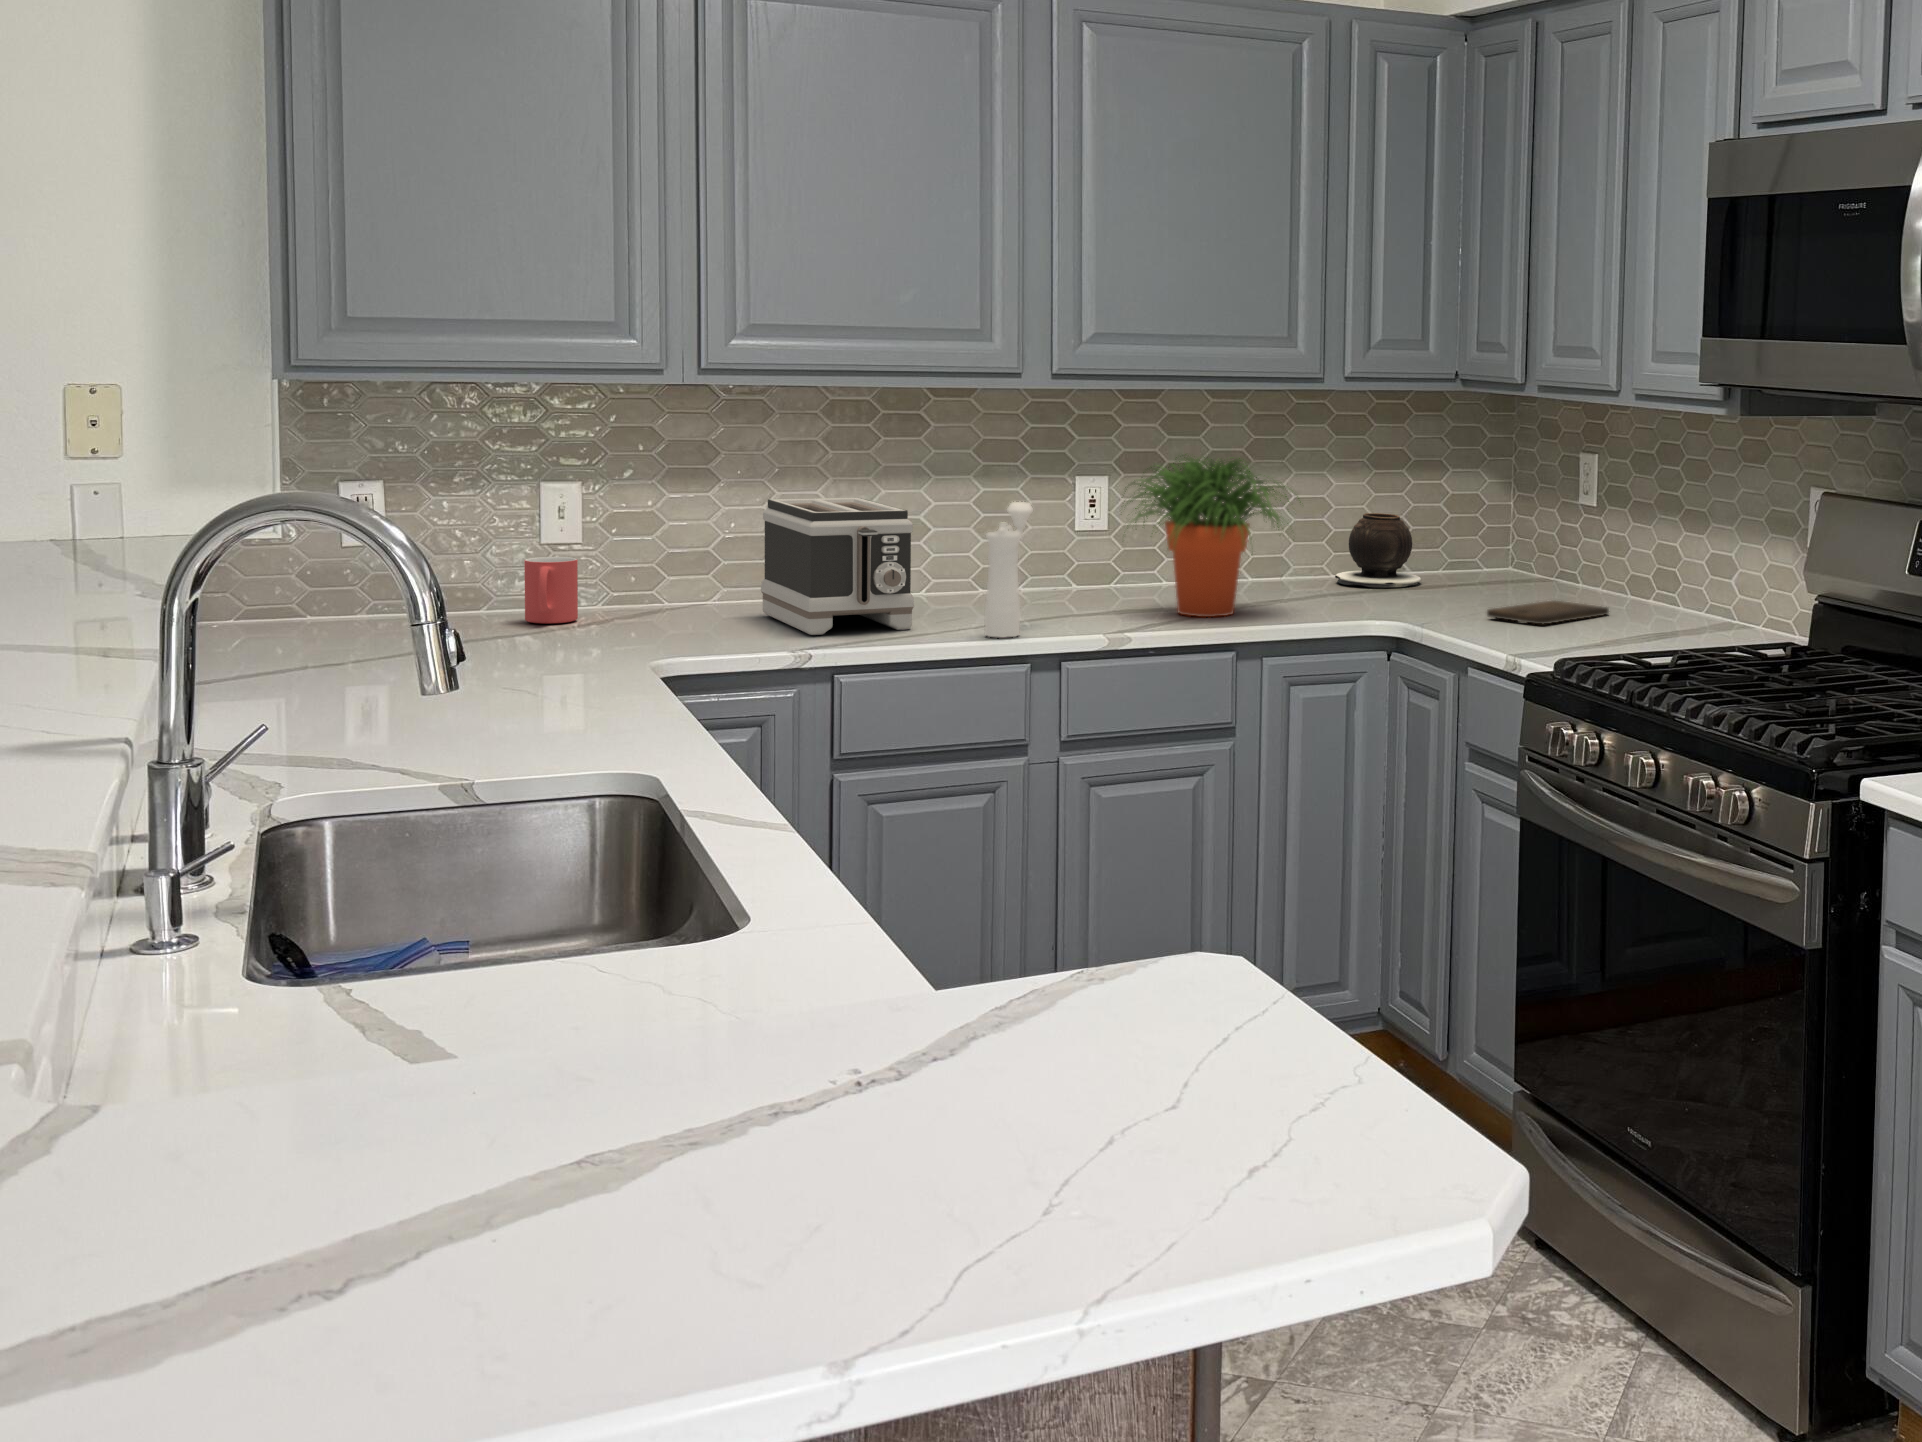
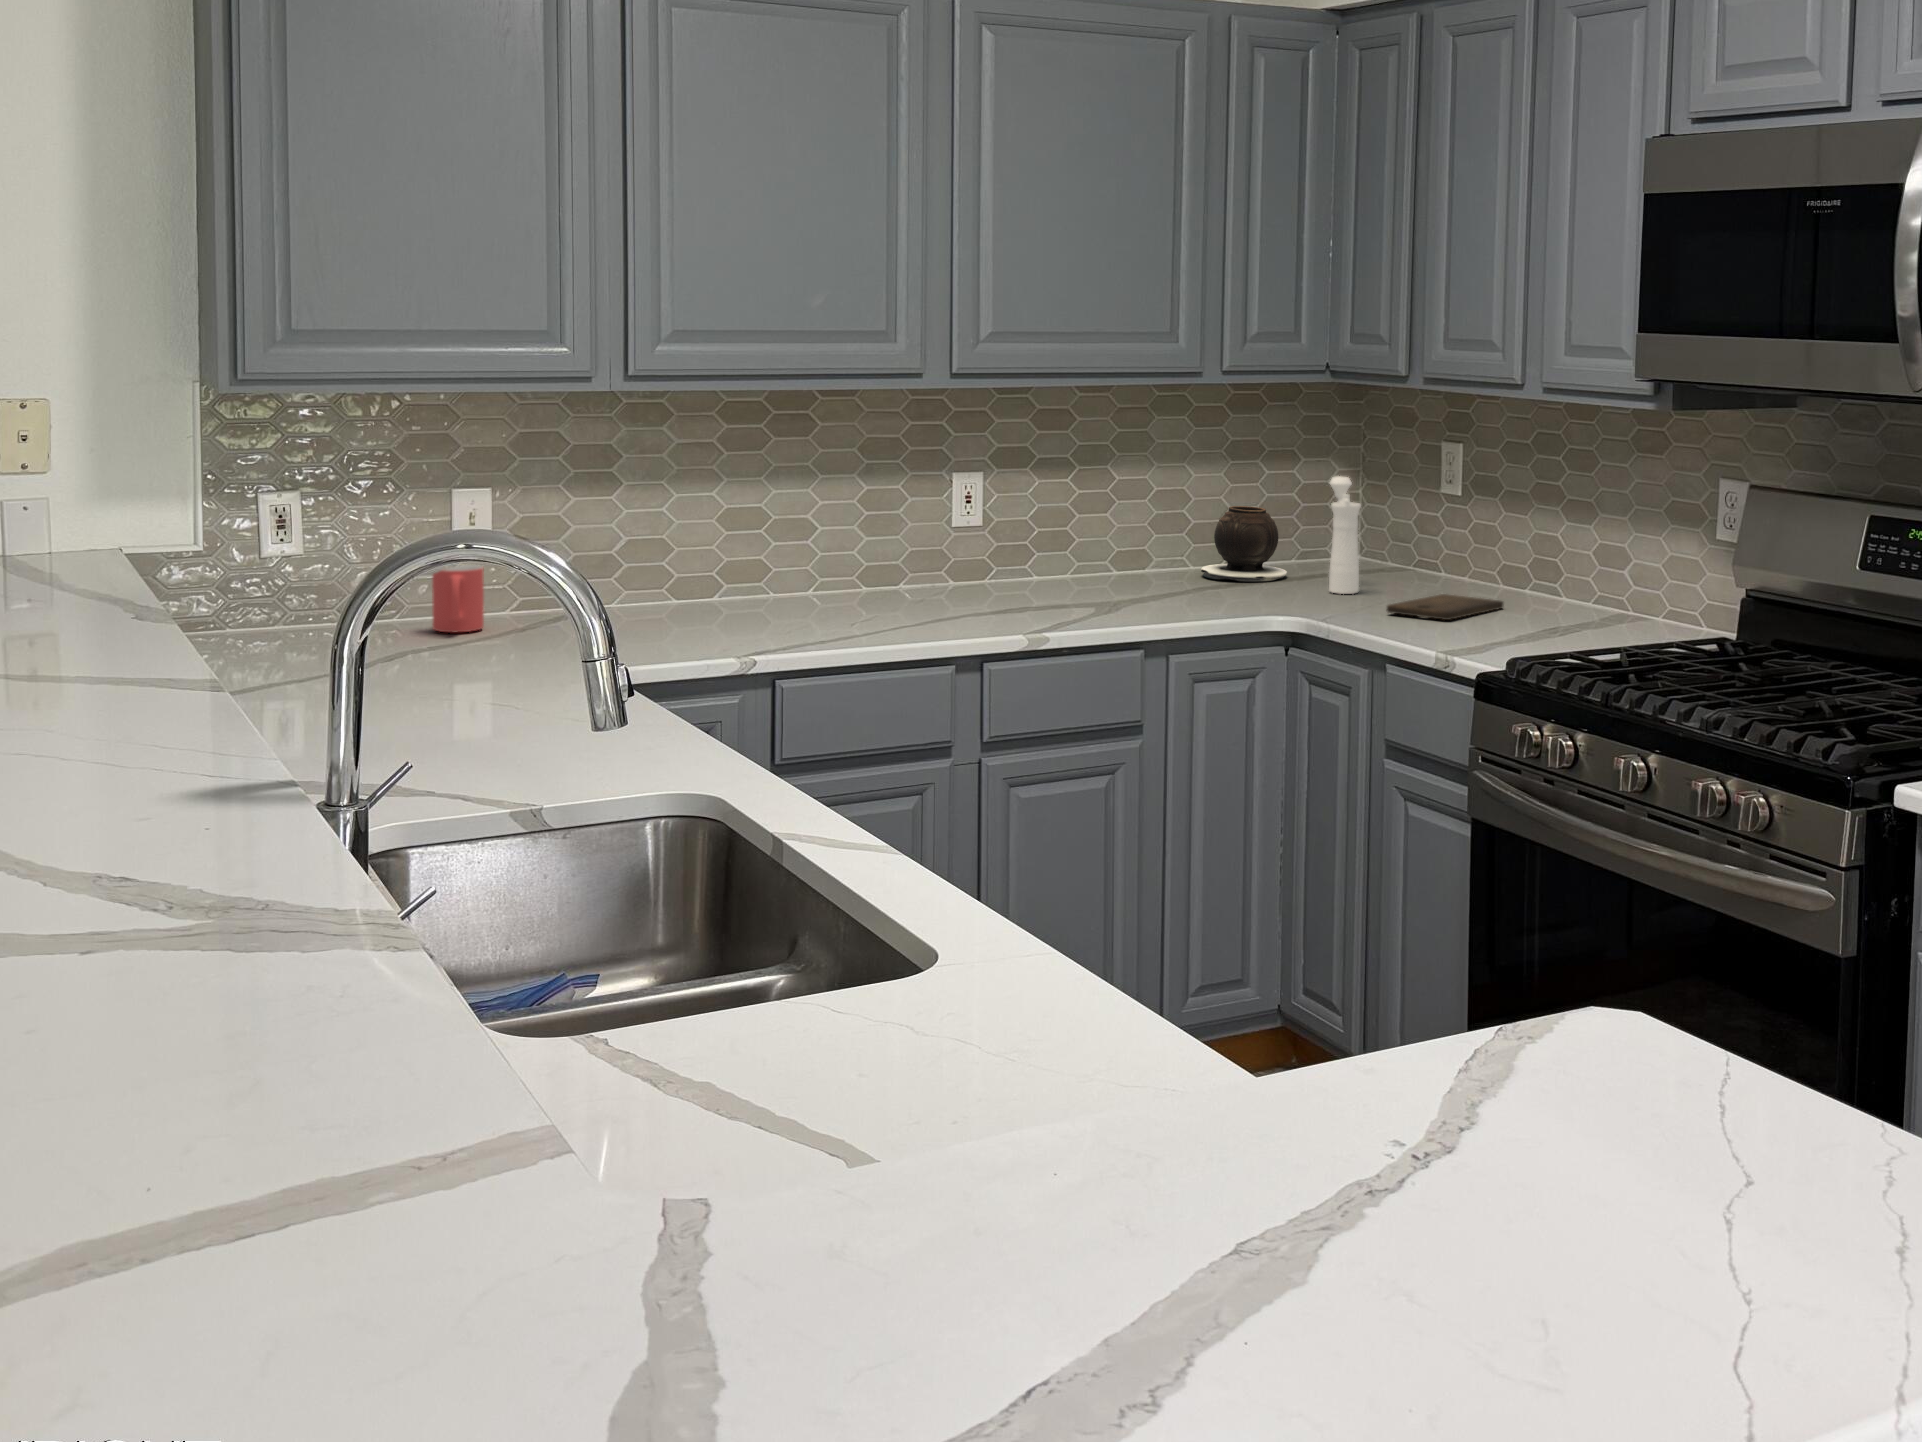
potted plant: present [1122,454,1301,617] -> none [1013,452,1199,616]
toaster: present [761,498,914,635] -> none [661,500,828,641]
pepper mill: present [985,502,1033,638] -> present [1329,477,1361,594]

